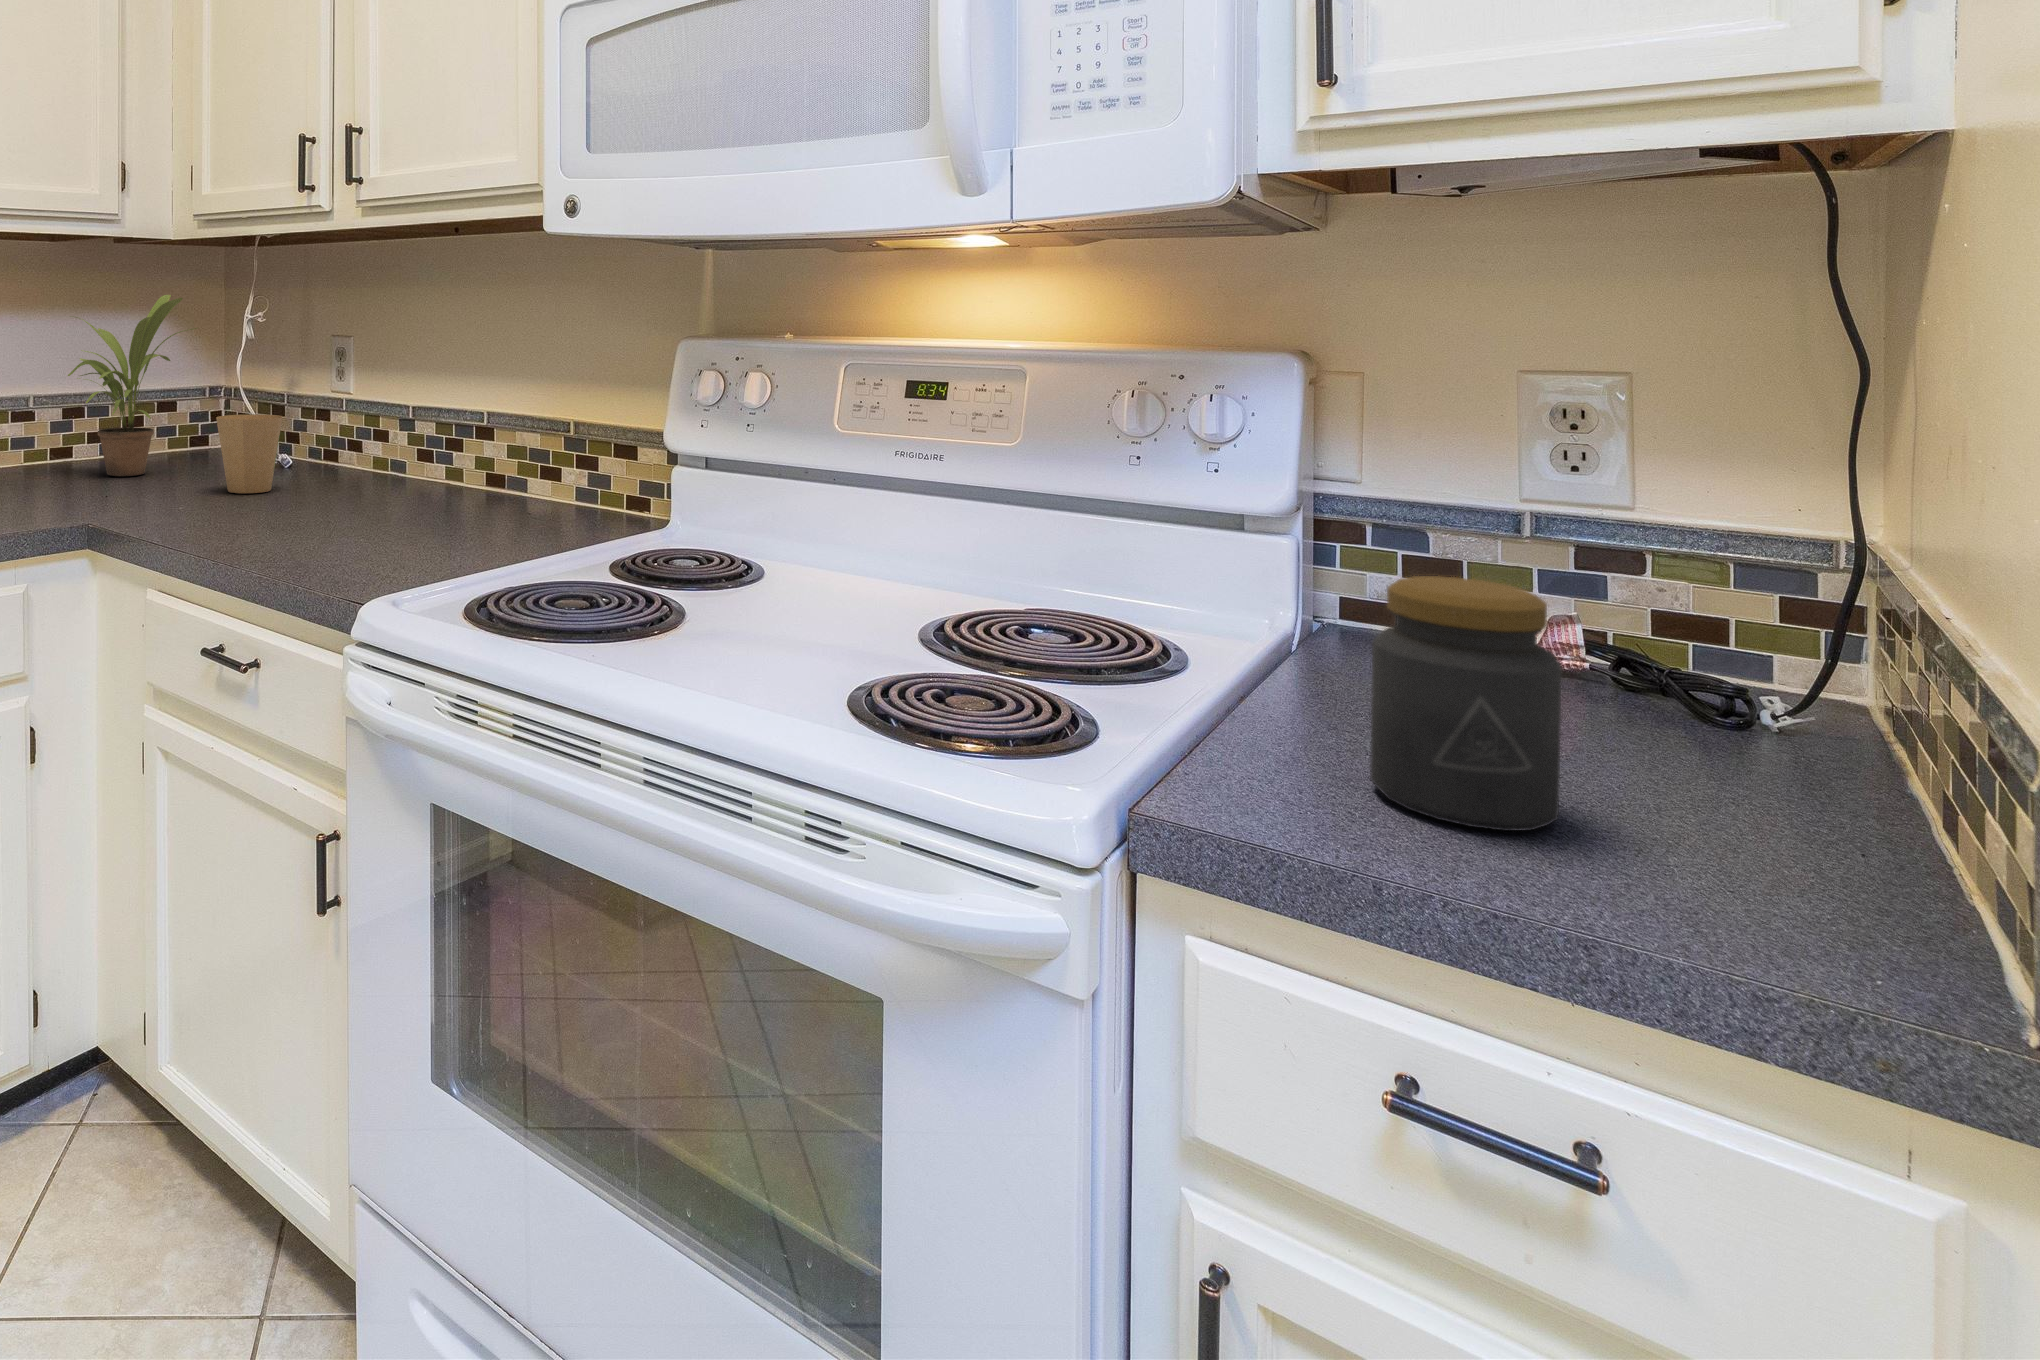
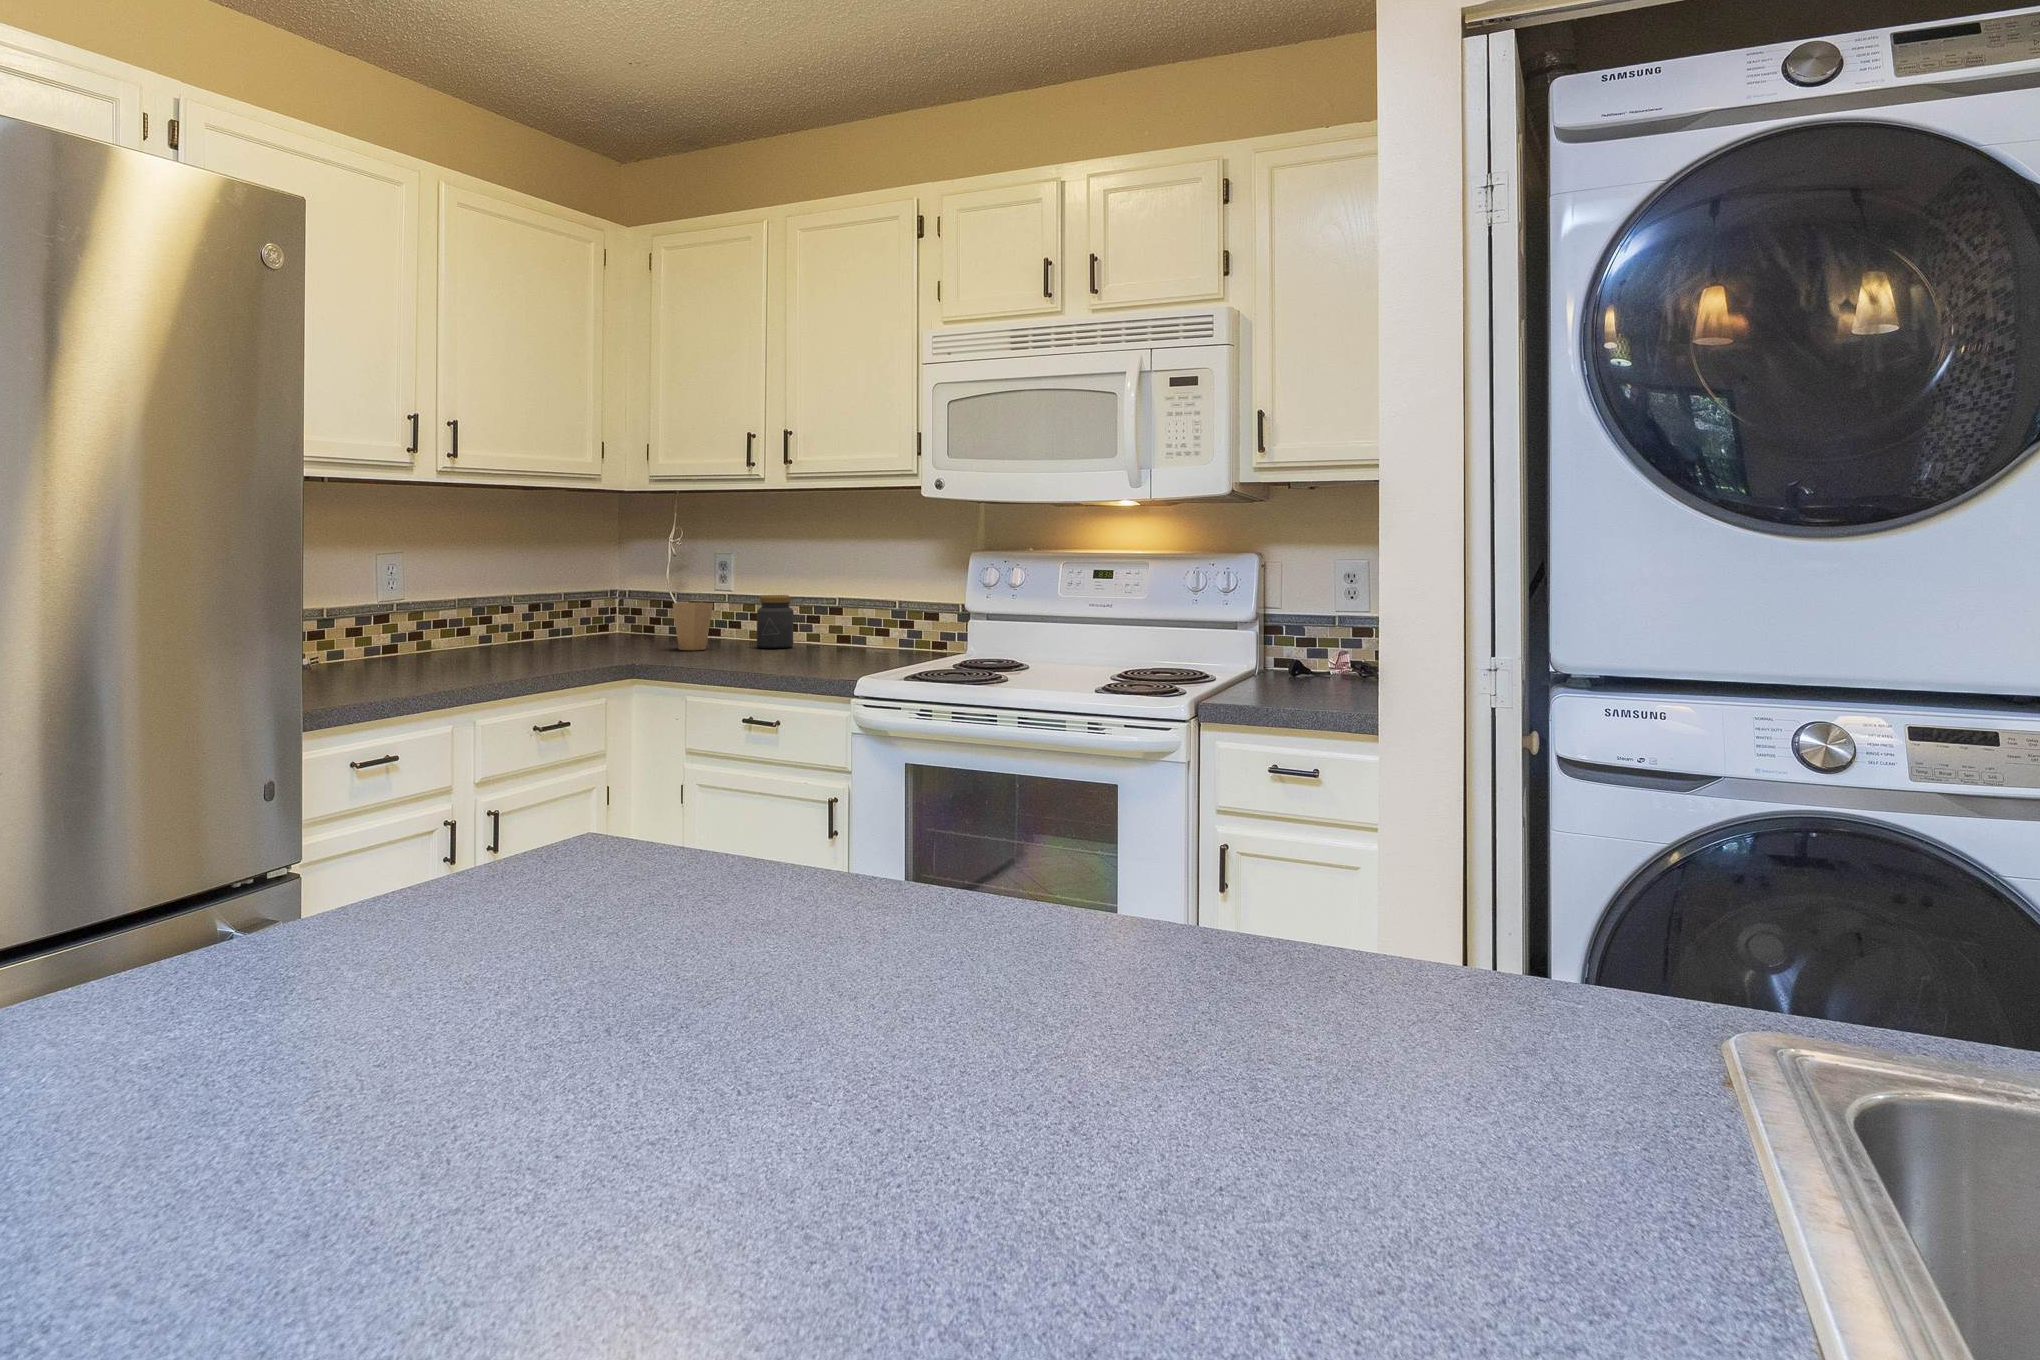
potted plant: present [68,295,197,476] -> none [545,528,638,646]
jar: present [1370,576,1562,831] -> present [757,595,793,648]

